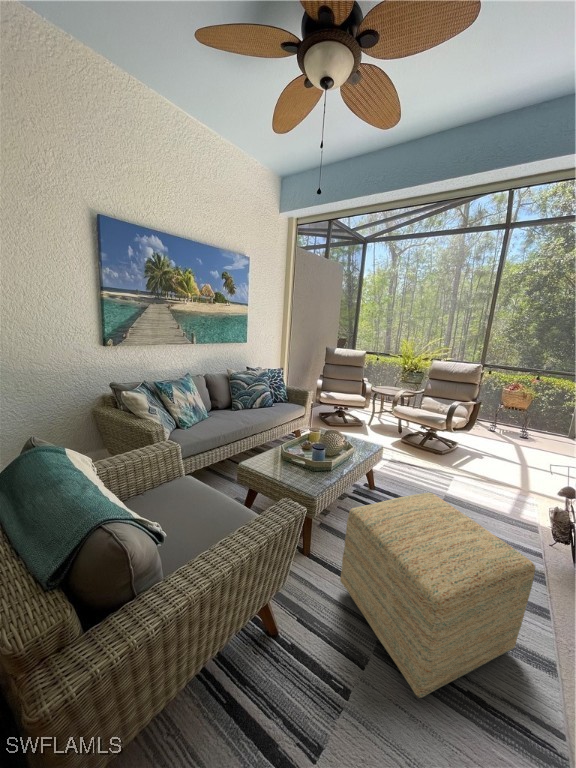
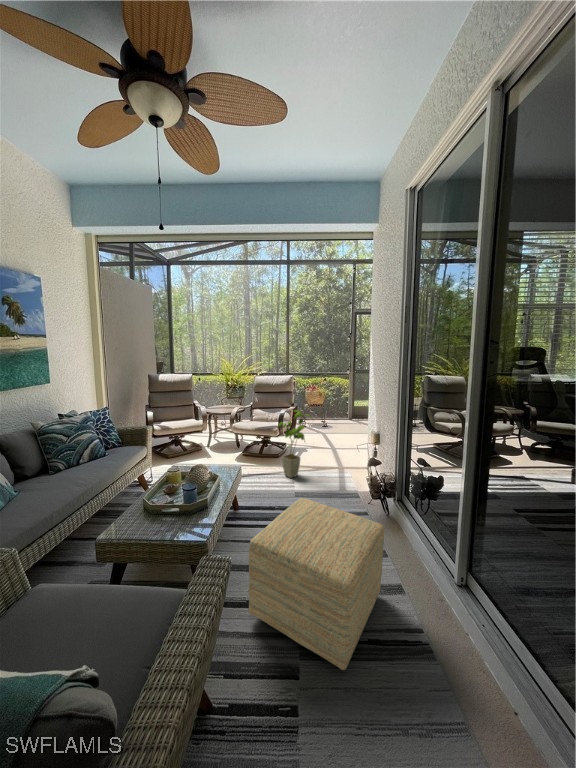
house plant: none [438,402,489,478] -> present [278,410,311,478]

